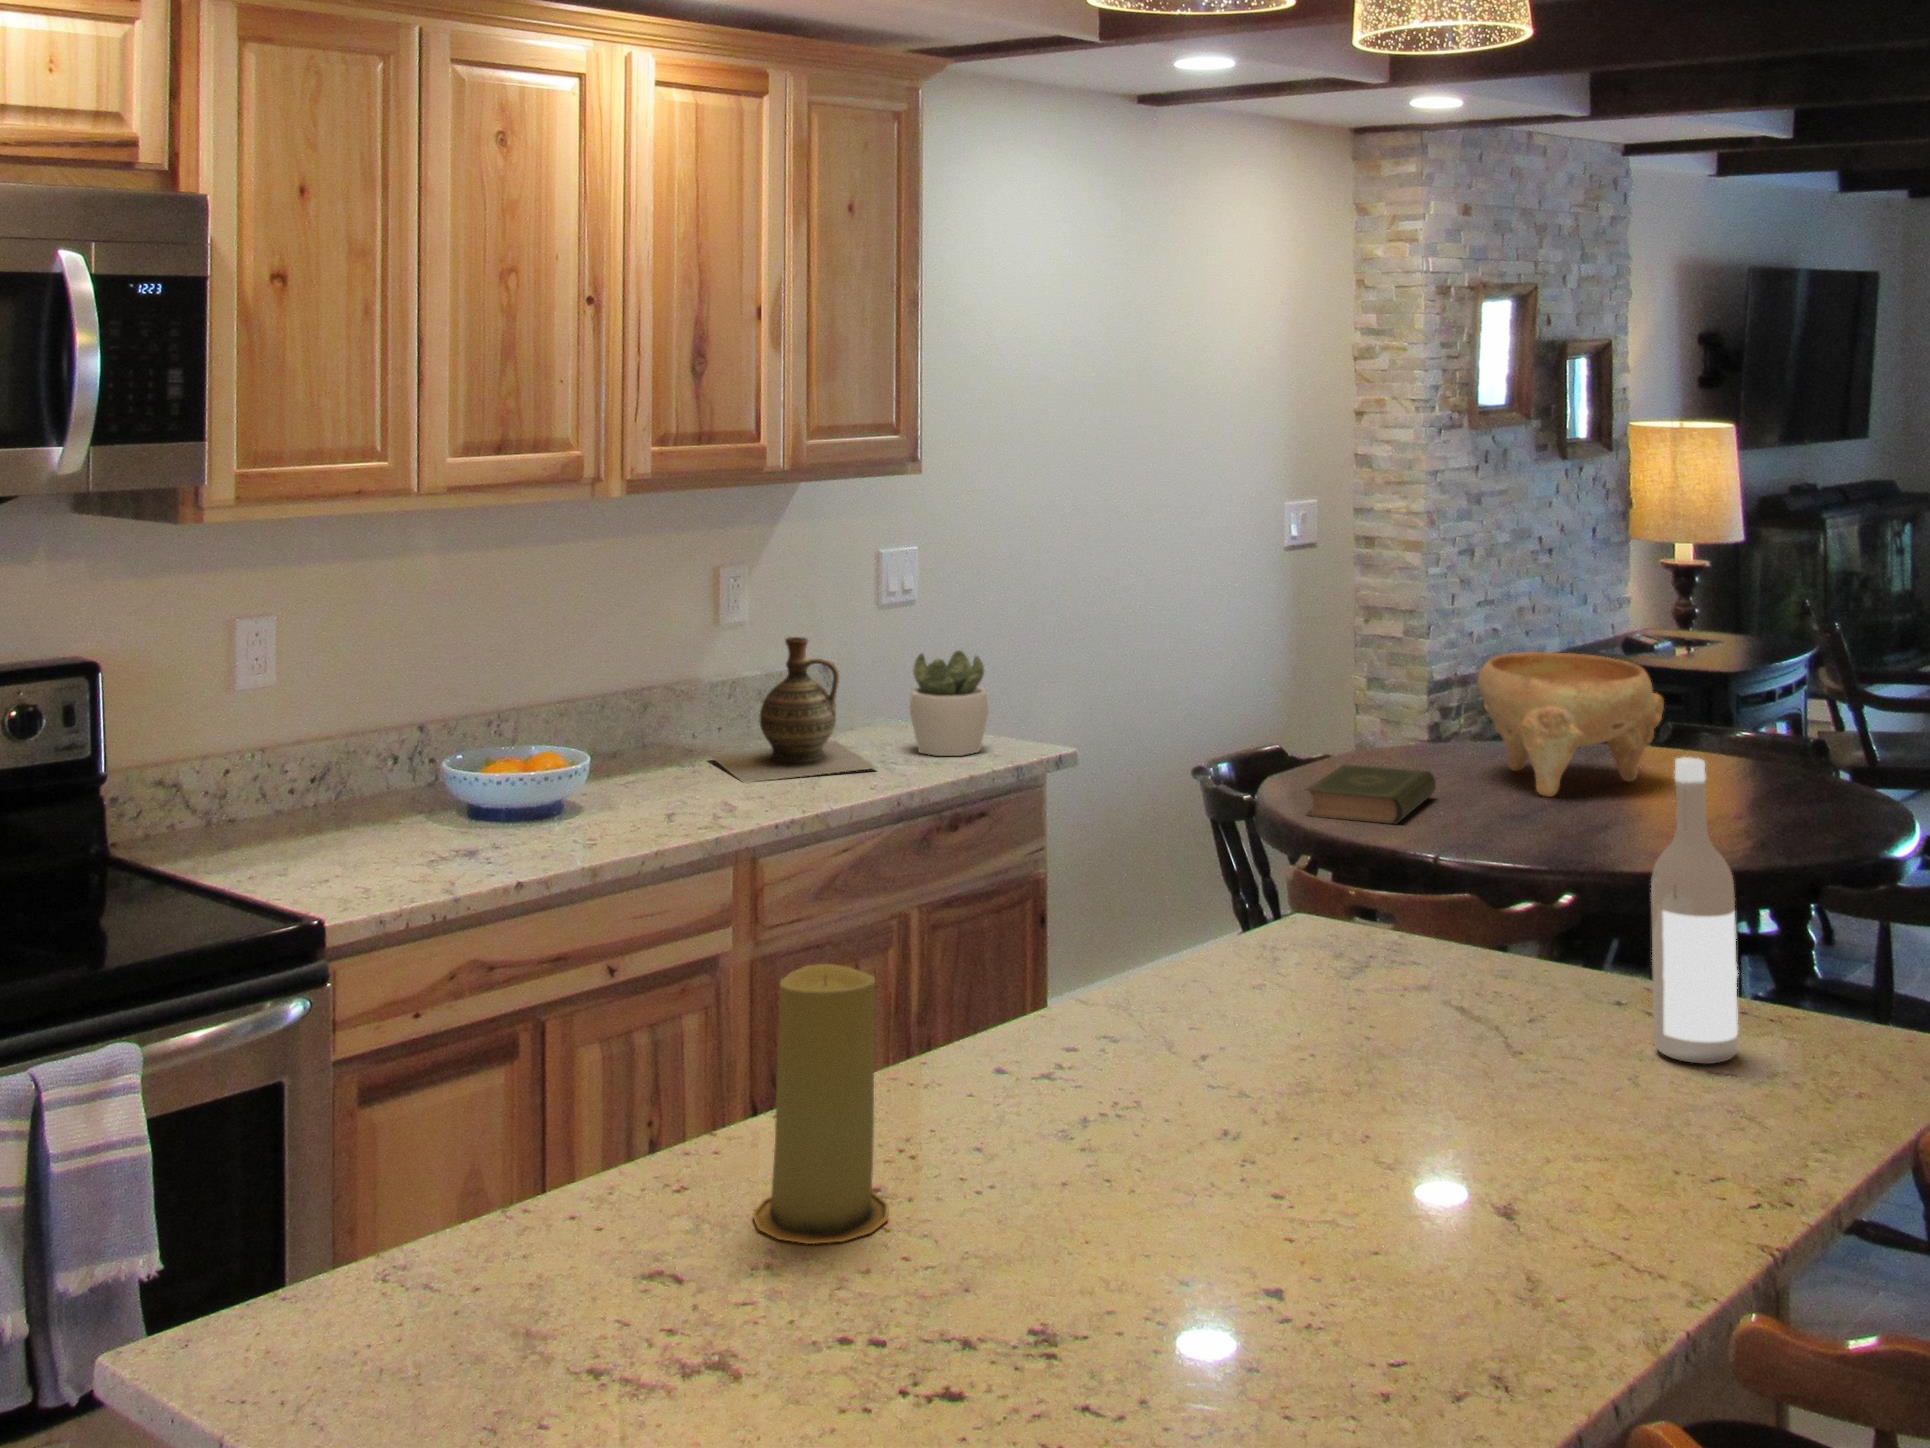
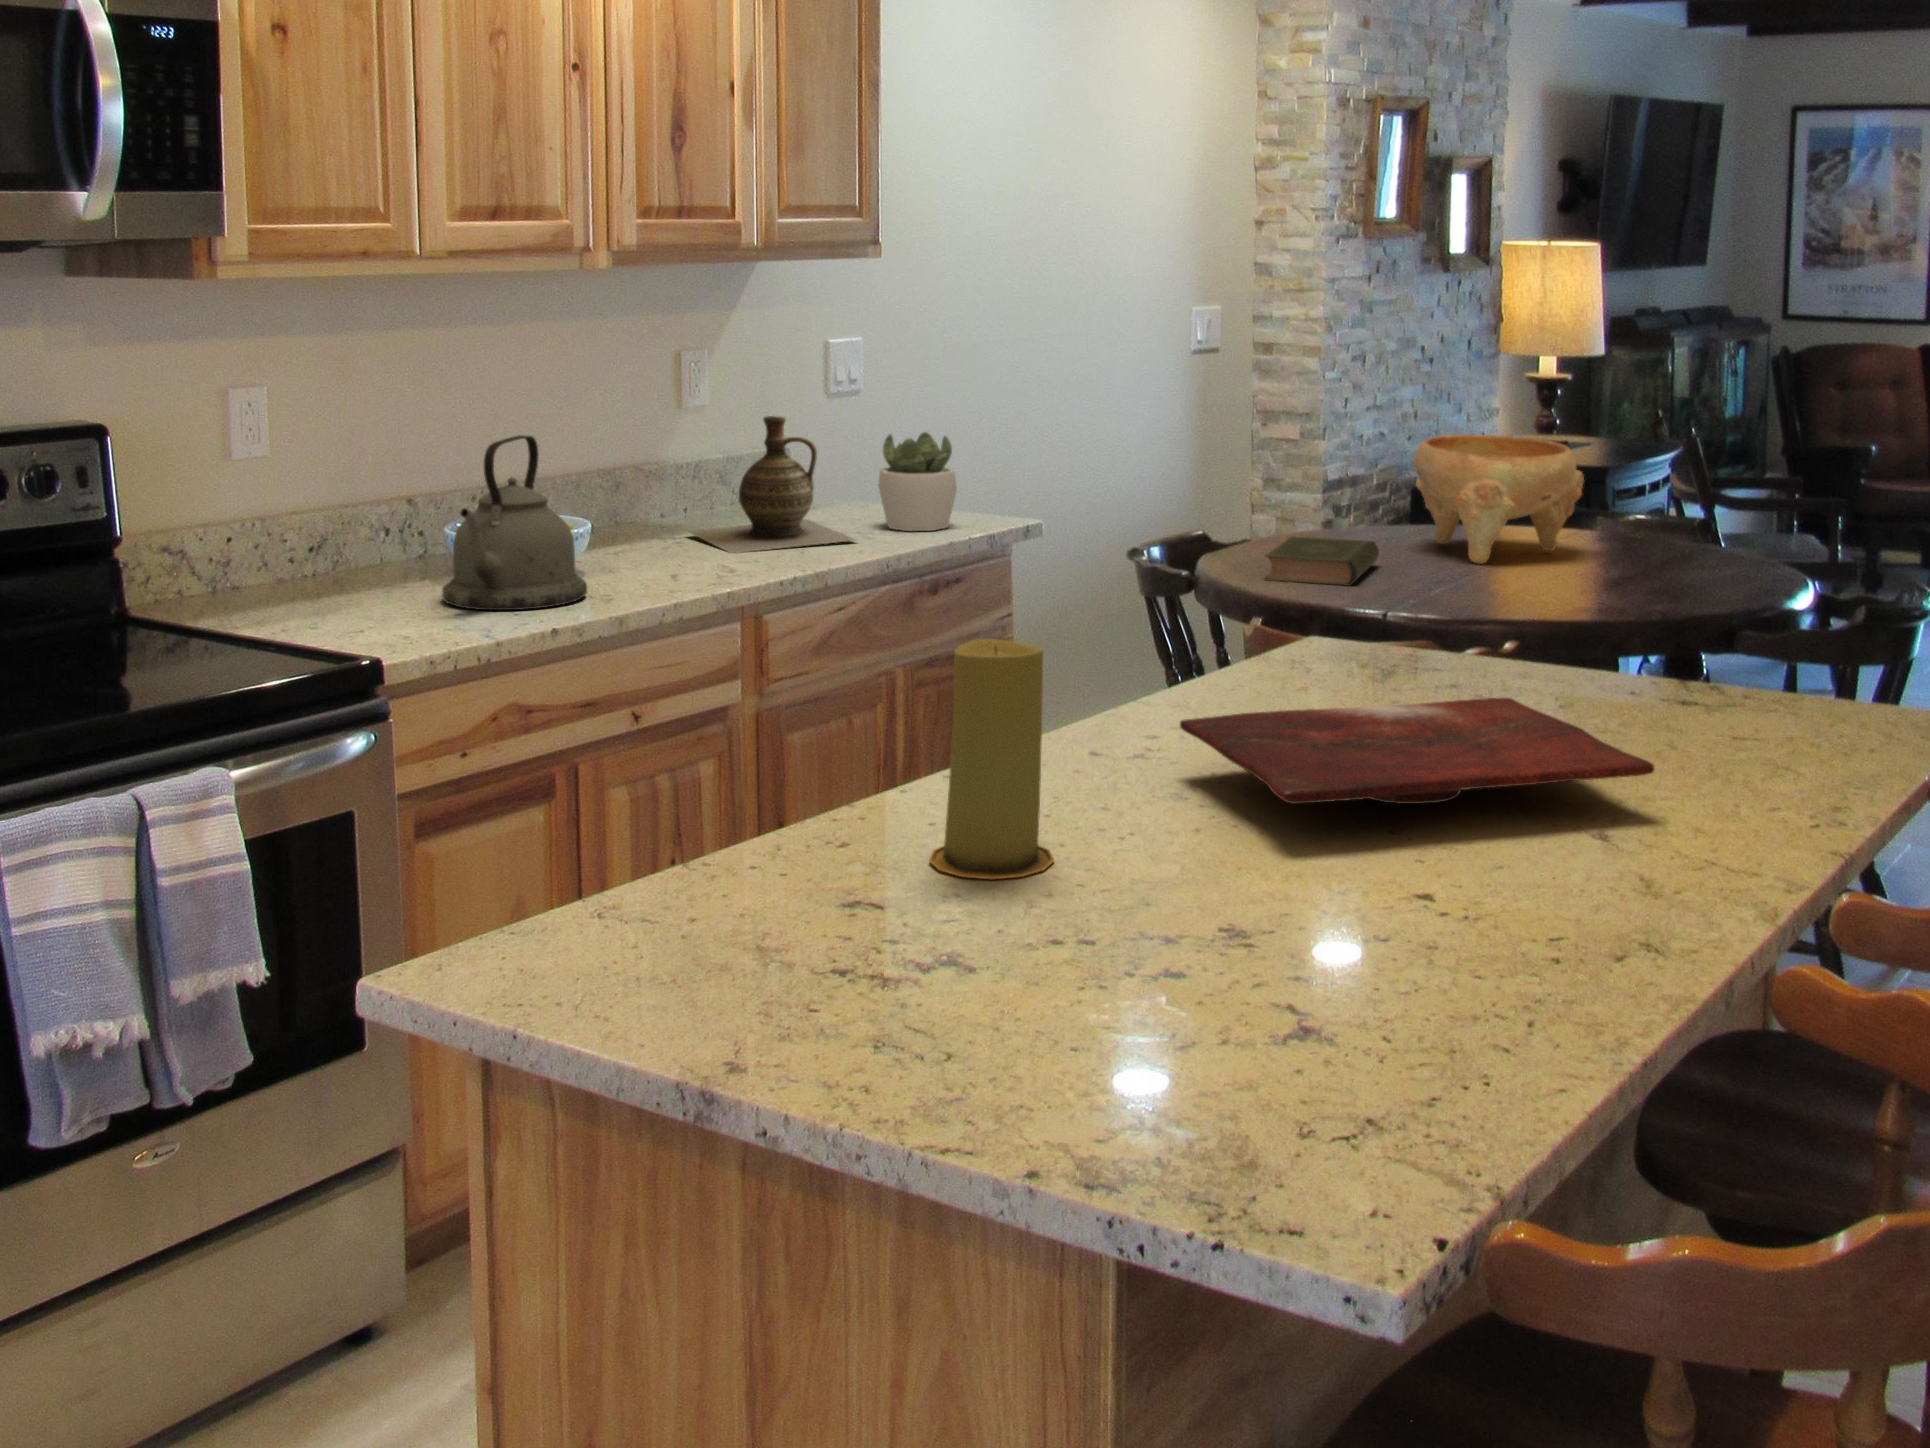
kettle: none [422,670,570,855] -> present [442,435,587,610]
wine bottle: present [1651,757,1738,1064] -> none [1676,470,1756,737]
cutting board: none [1076,1014,1580,1160] -> present [1180,698,1655,804]

